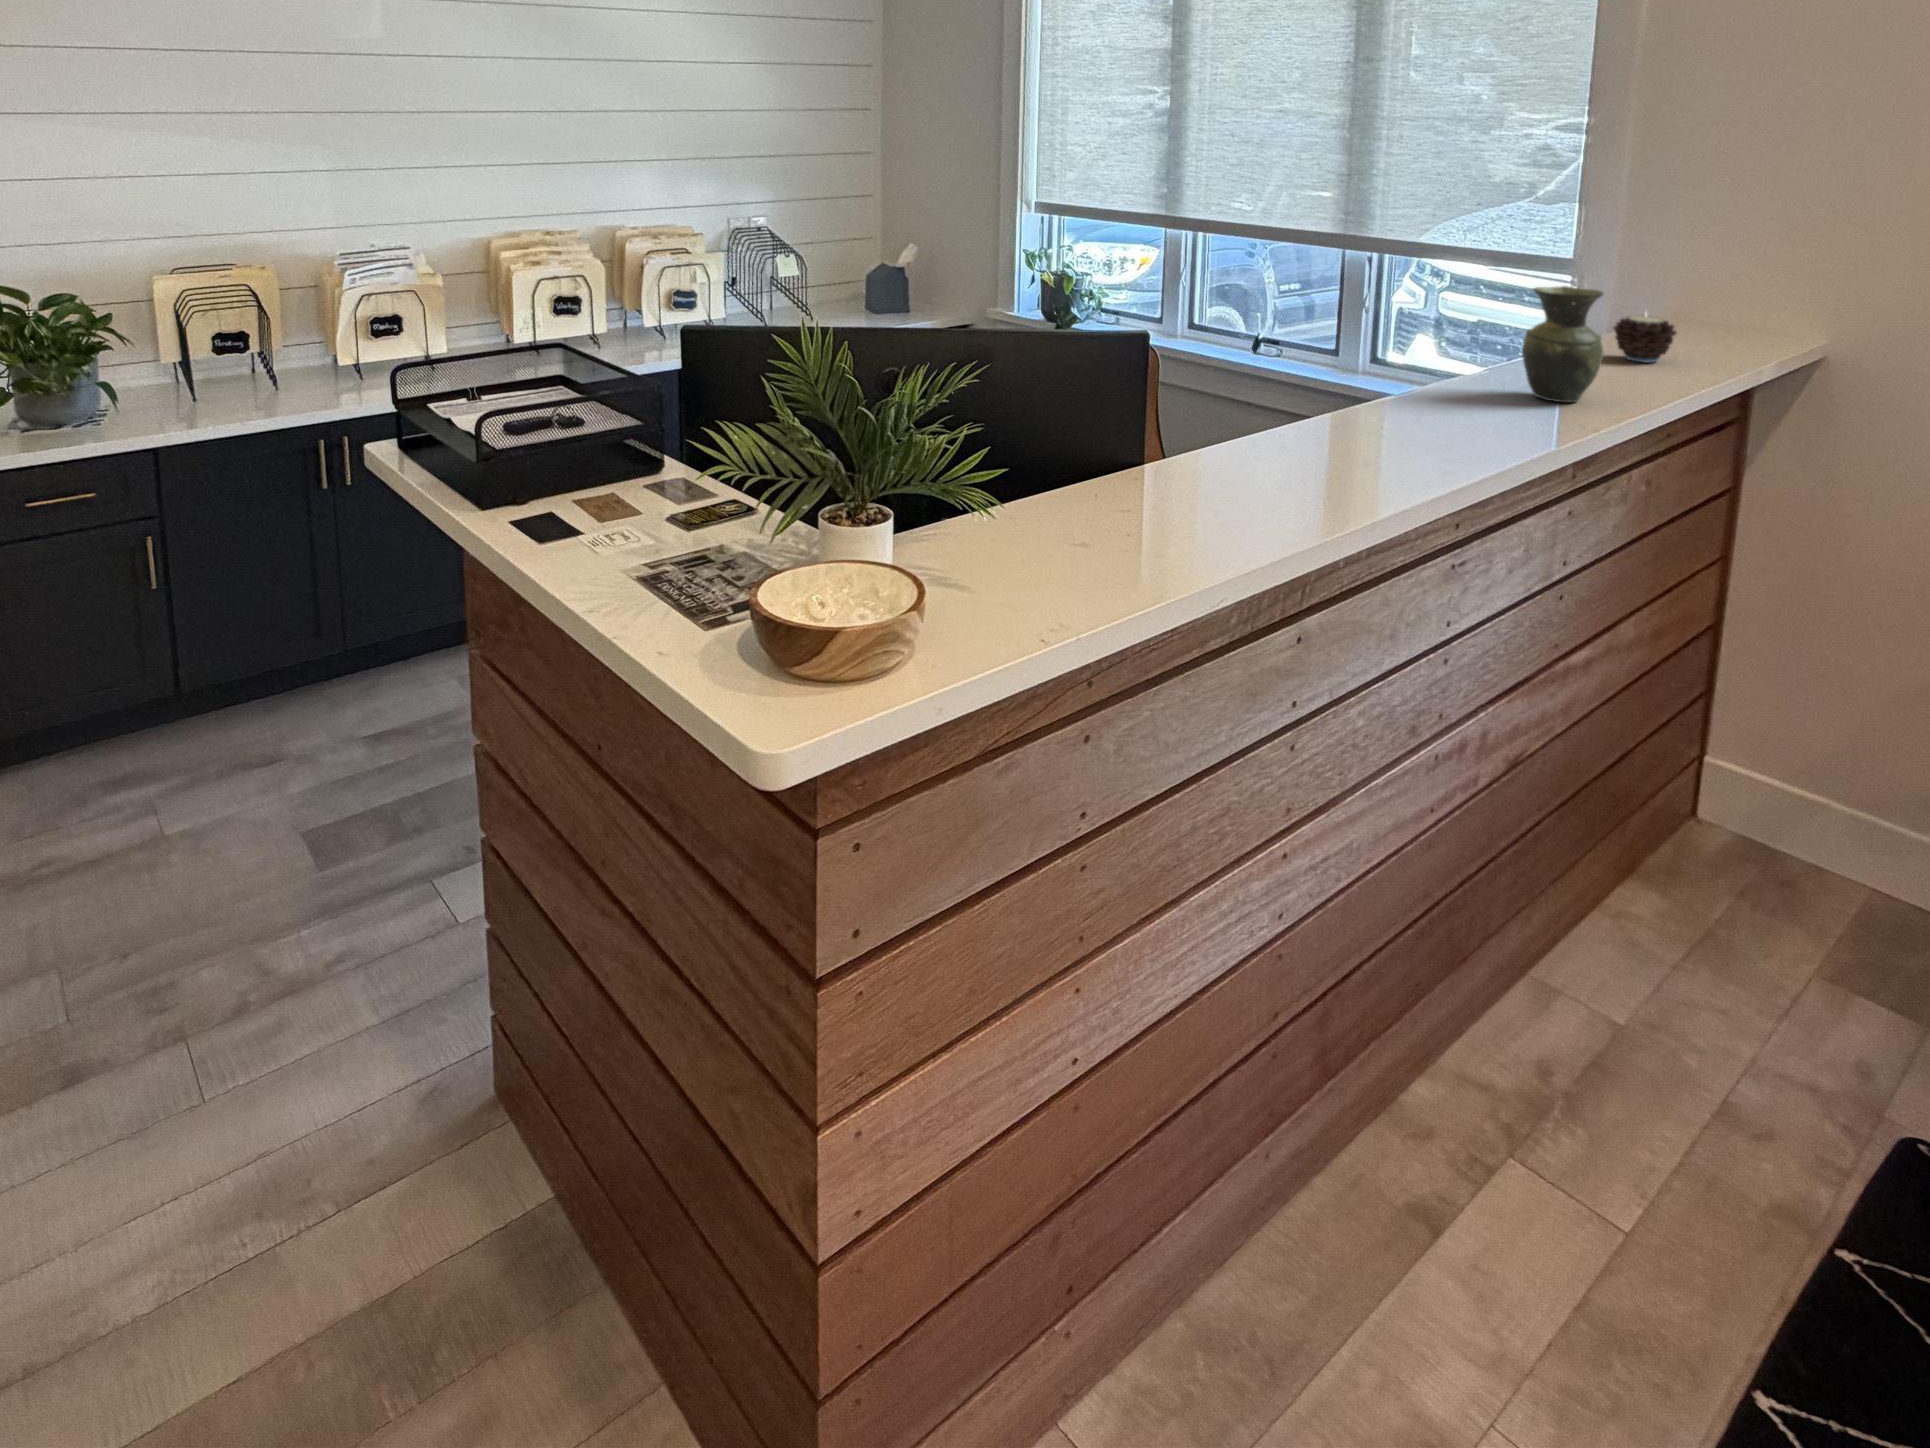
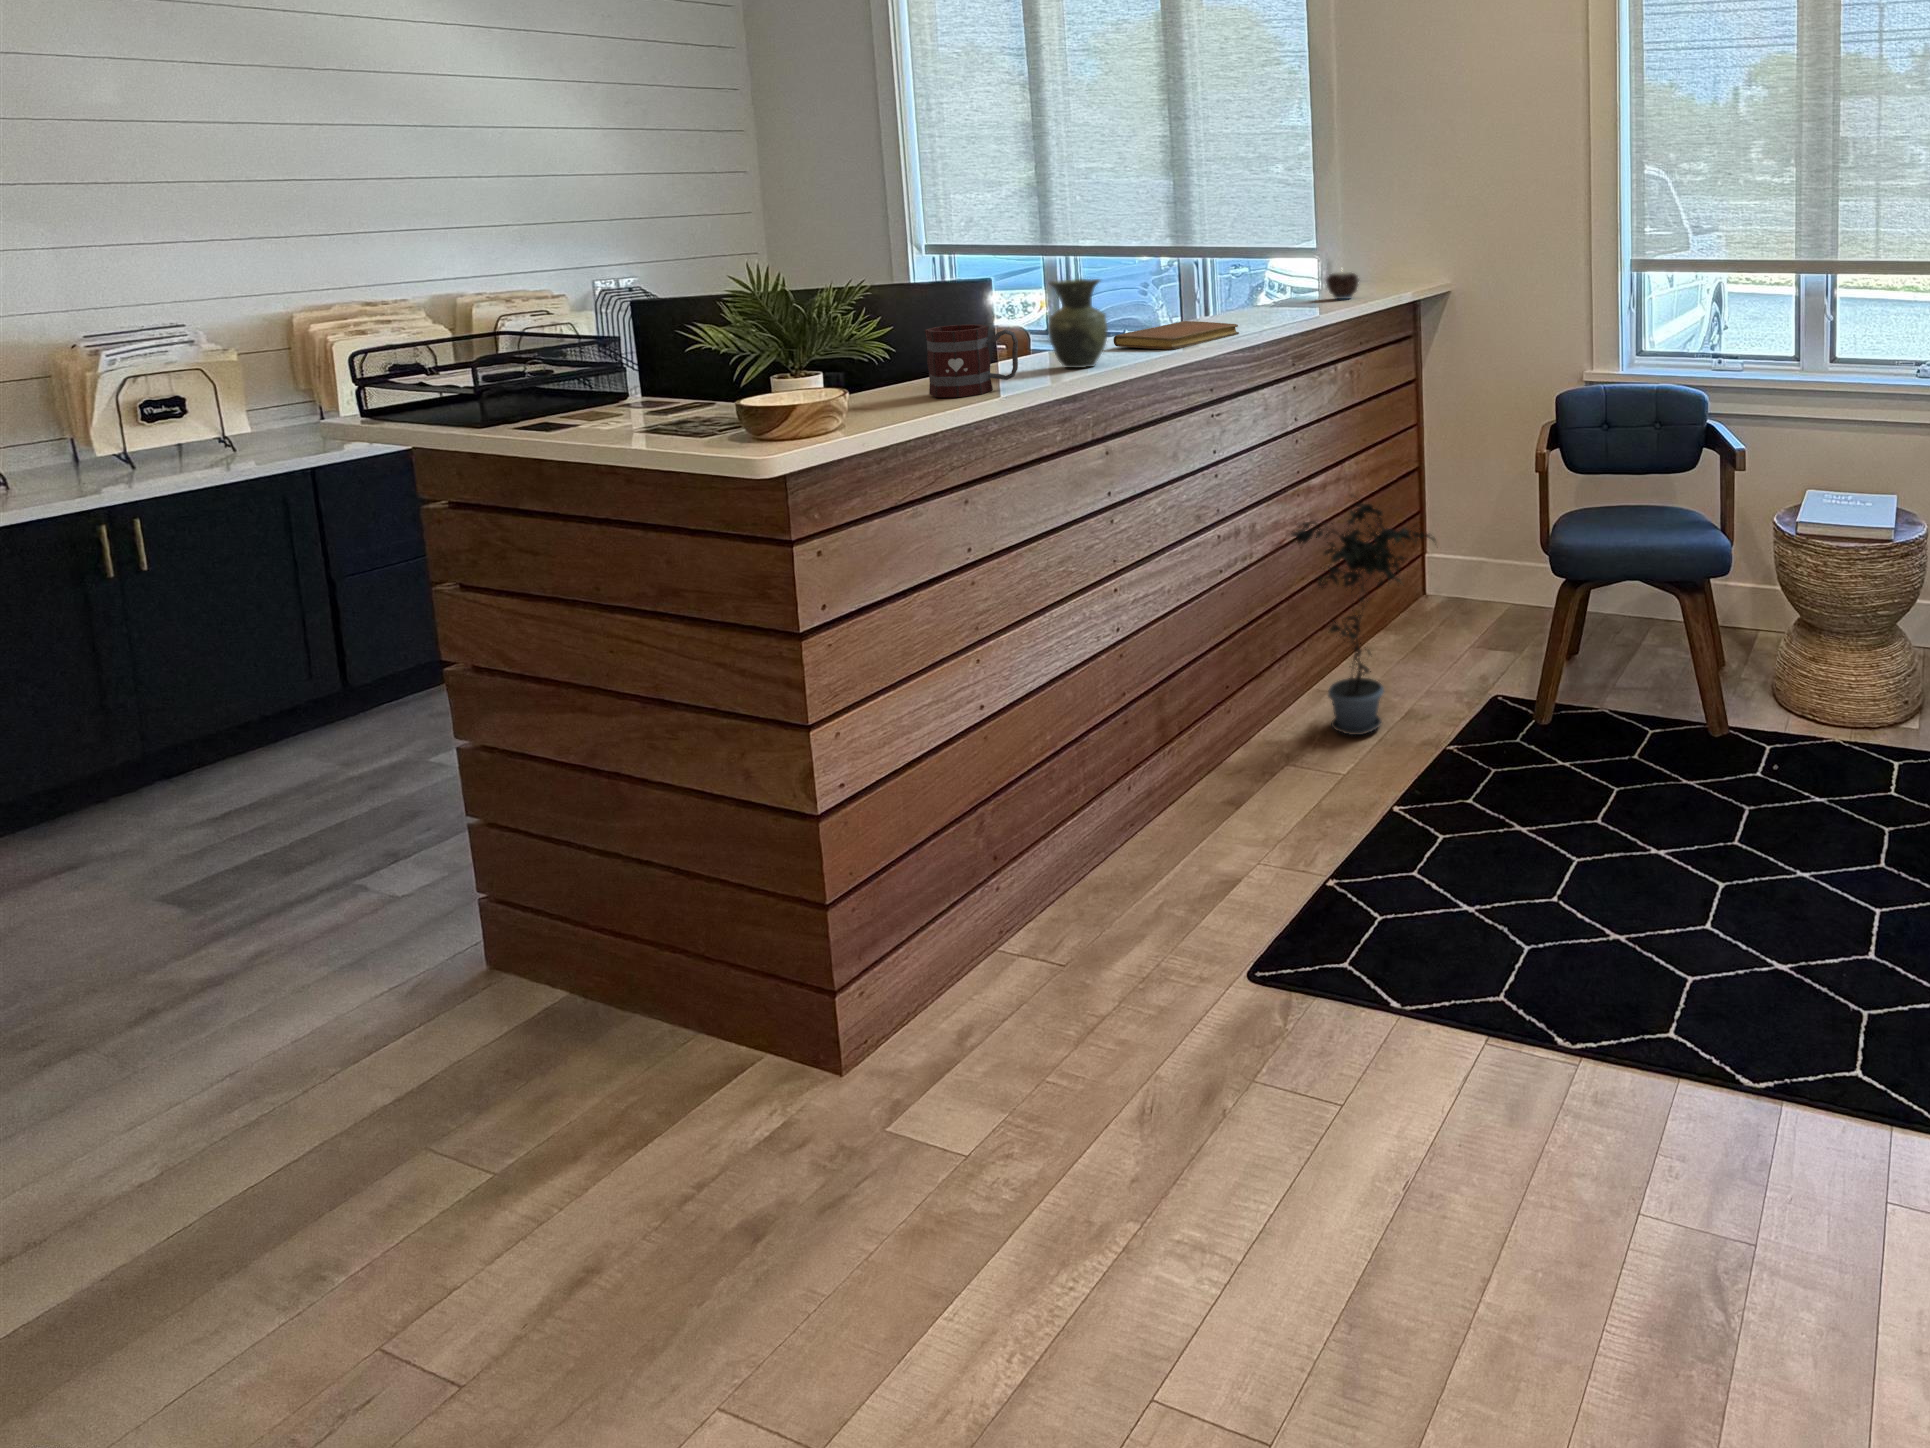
vase: present [1522,286,1603,402] -> present [1048,279,1108,368]
notebook: none [1306,401,1510,472] -> present [1114,321,1239,350]
mug: none [1041,427,1185,560] -> present [924,324,1018,397]
potted plant: none [1532,725,1848,1136] -> present [1291,495,1435,735]

